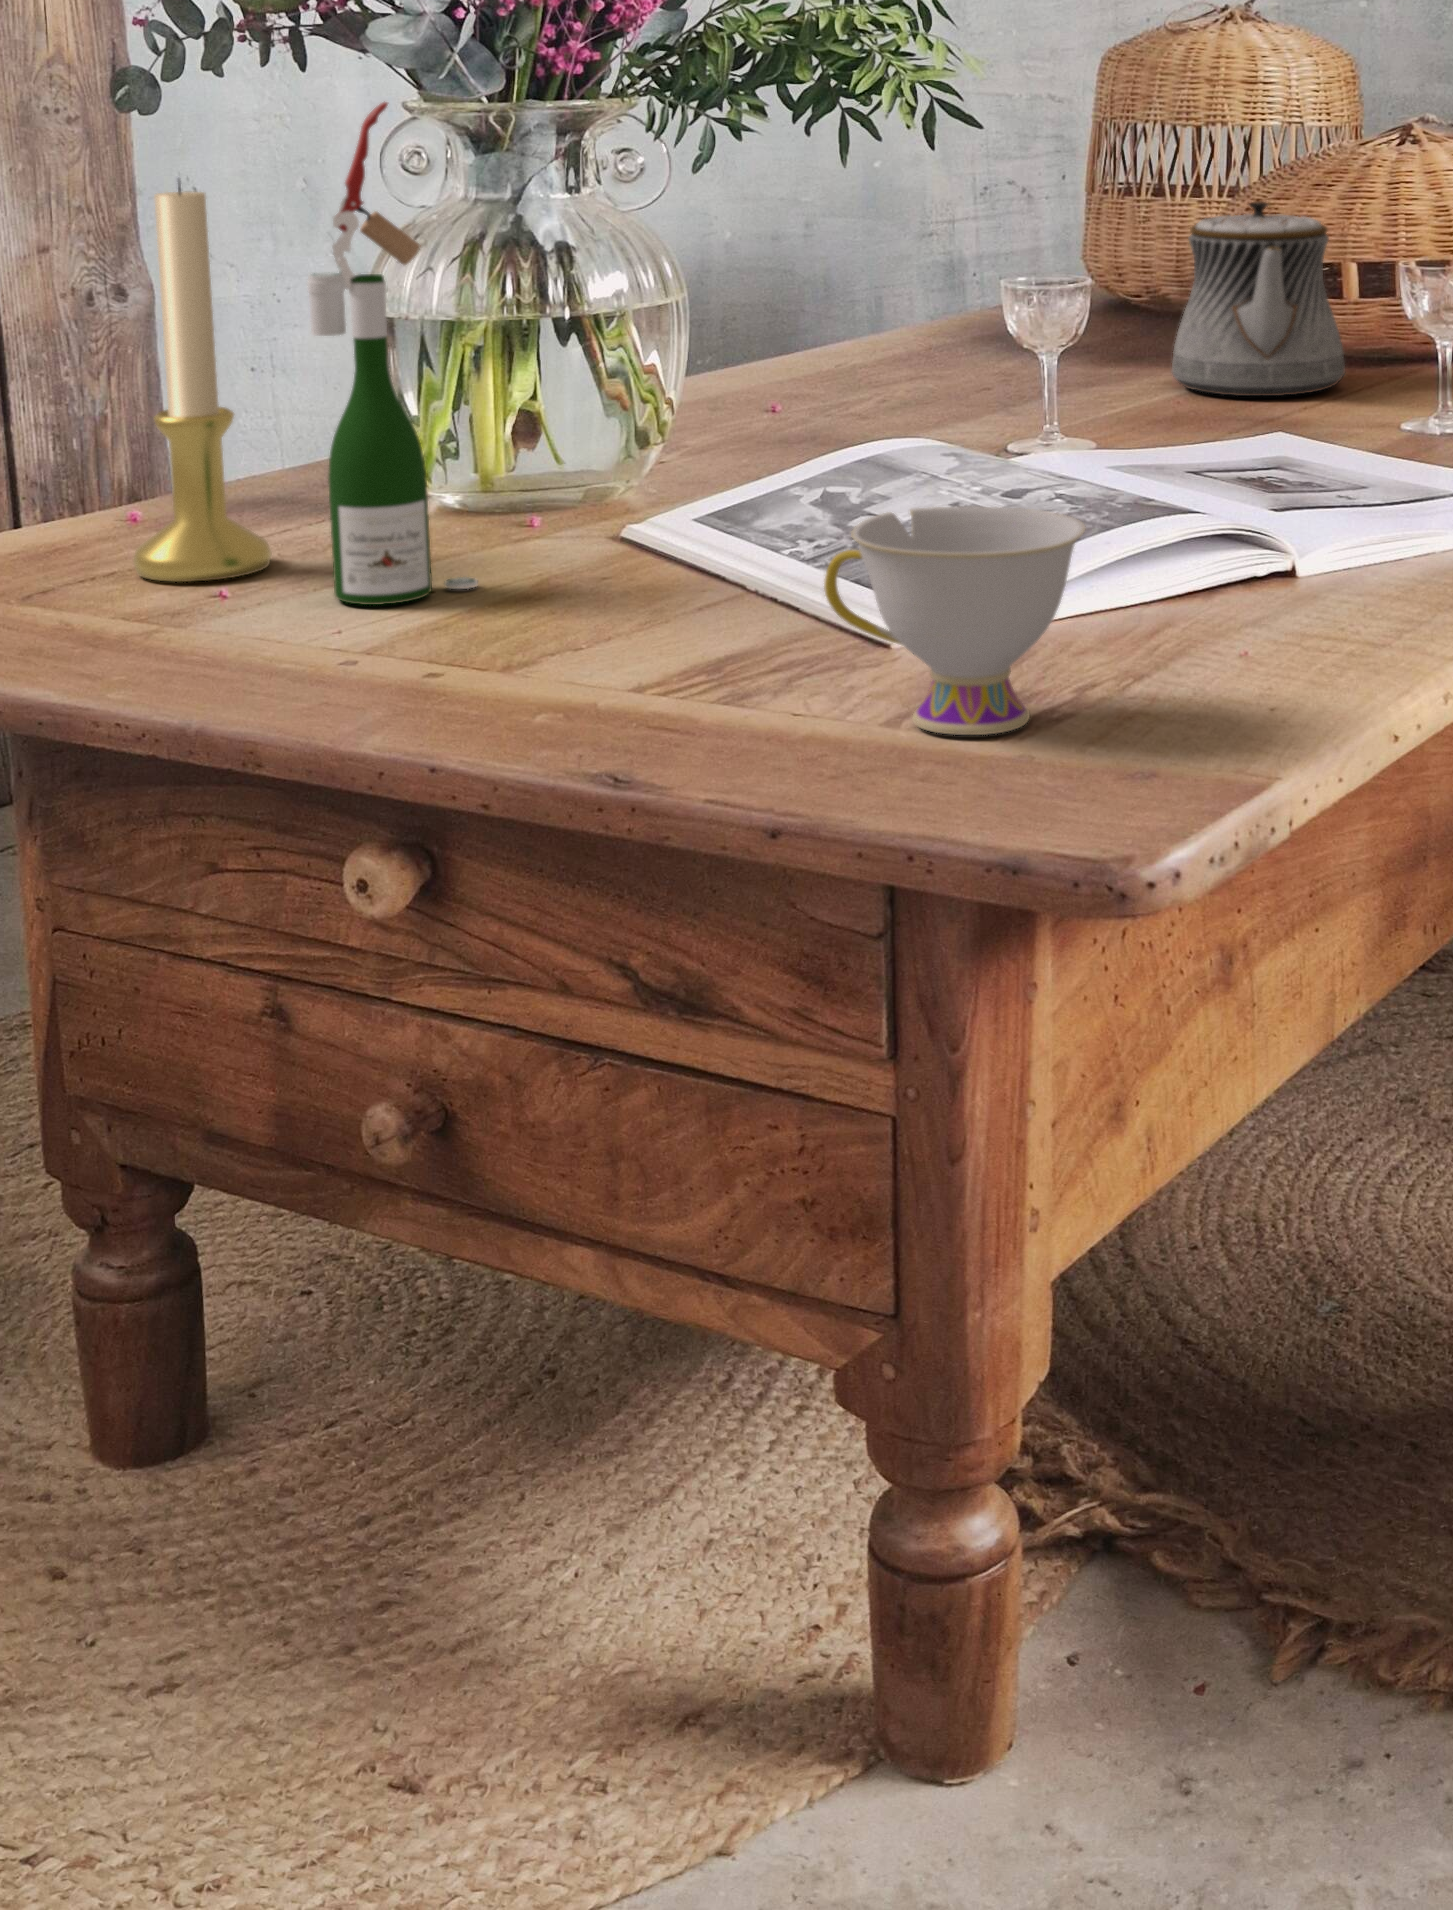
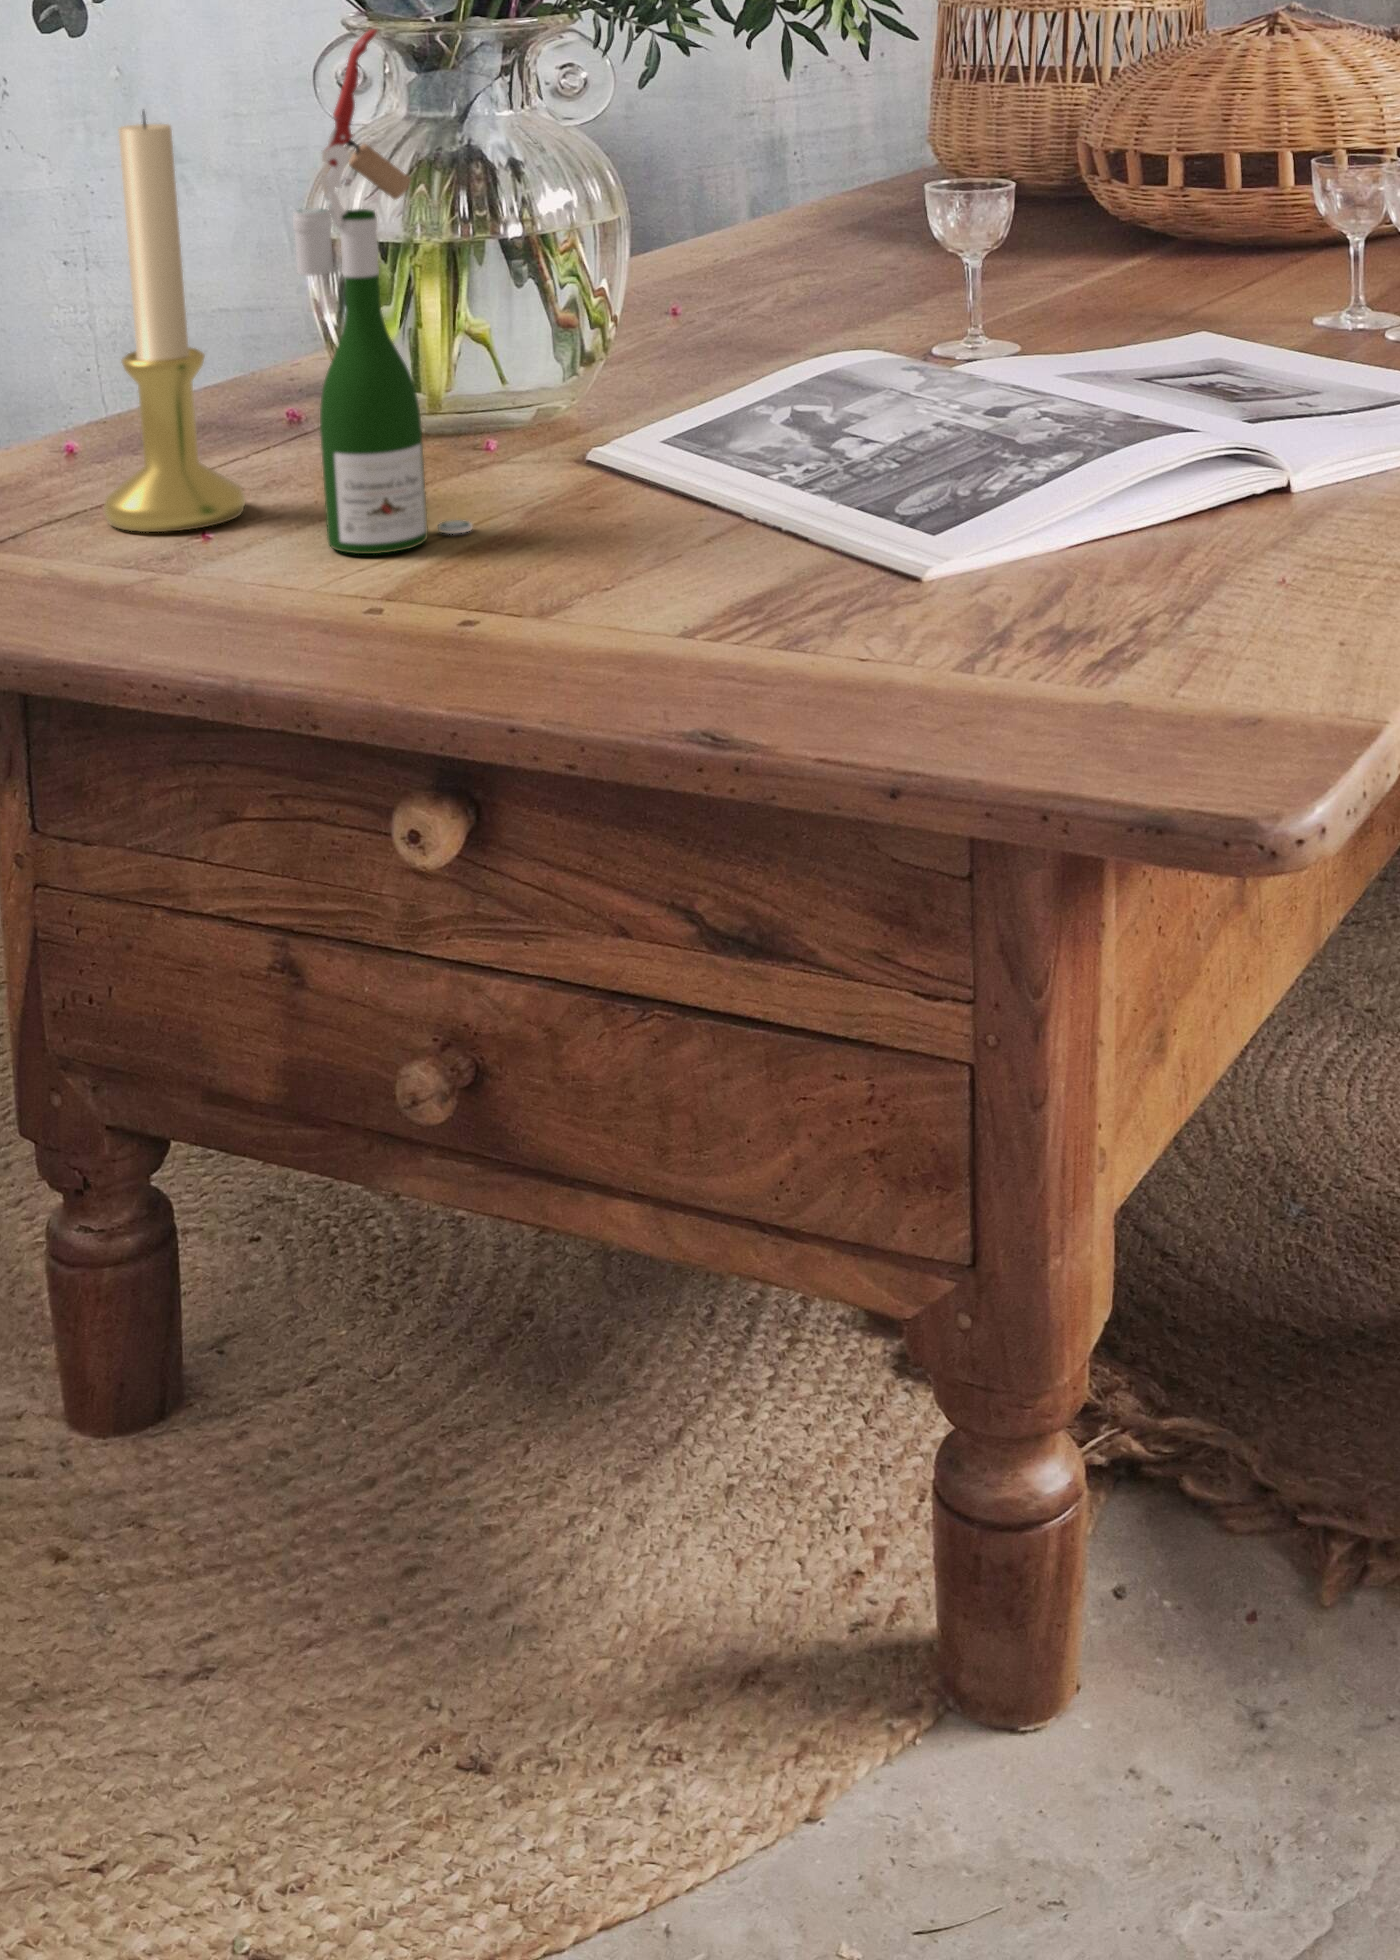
teapot: present [1172,201,1345,396] -> none [1081,99,1257,296]
teacup: present [824,507,1085,735] -> none [900,449,1176,691]

